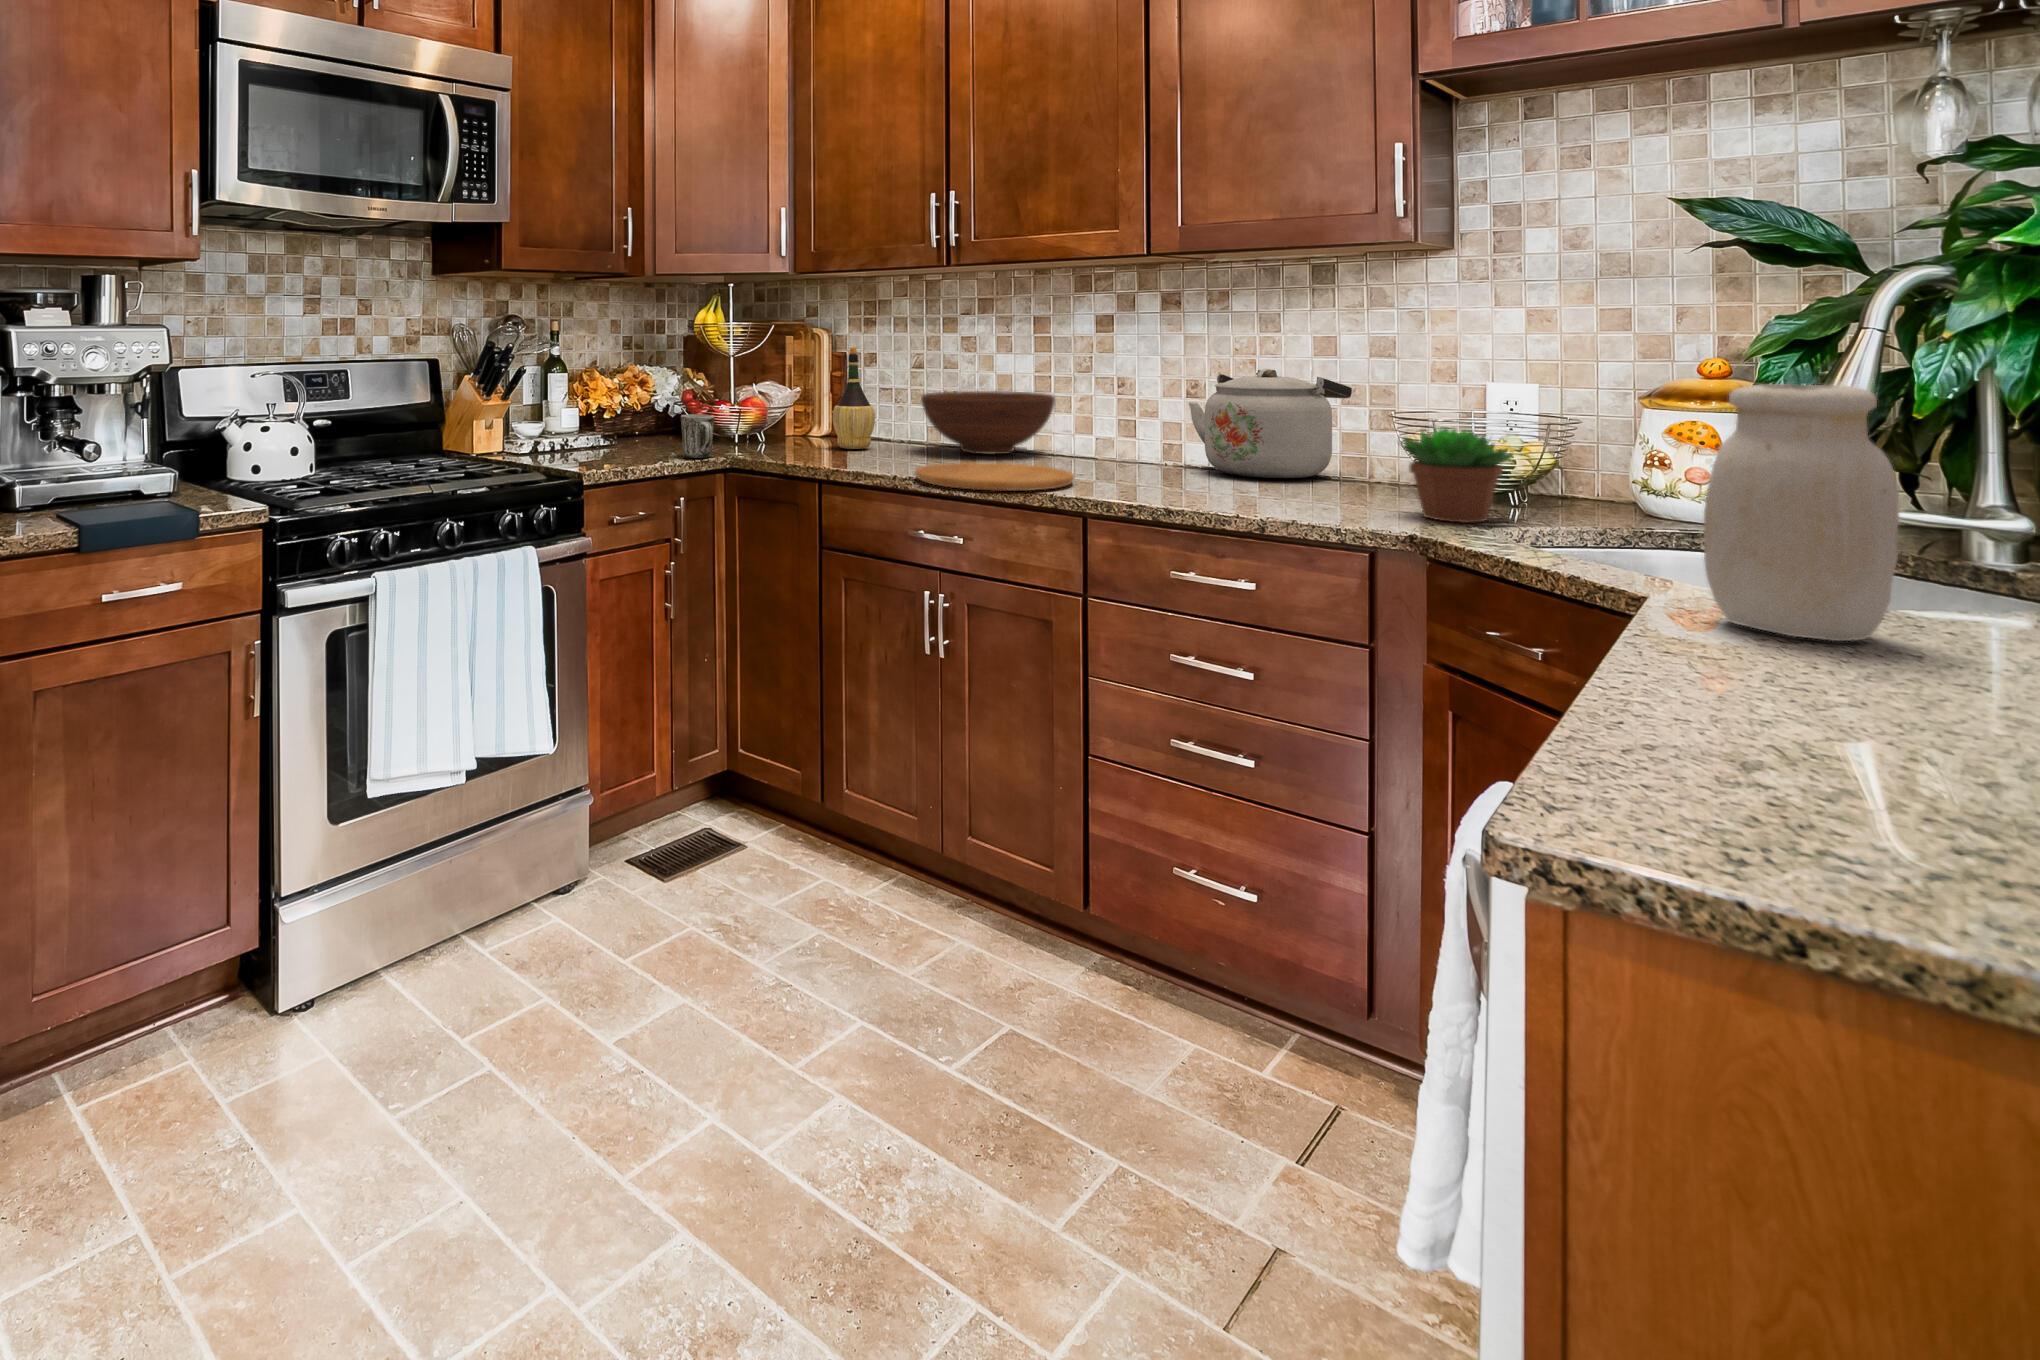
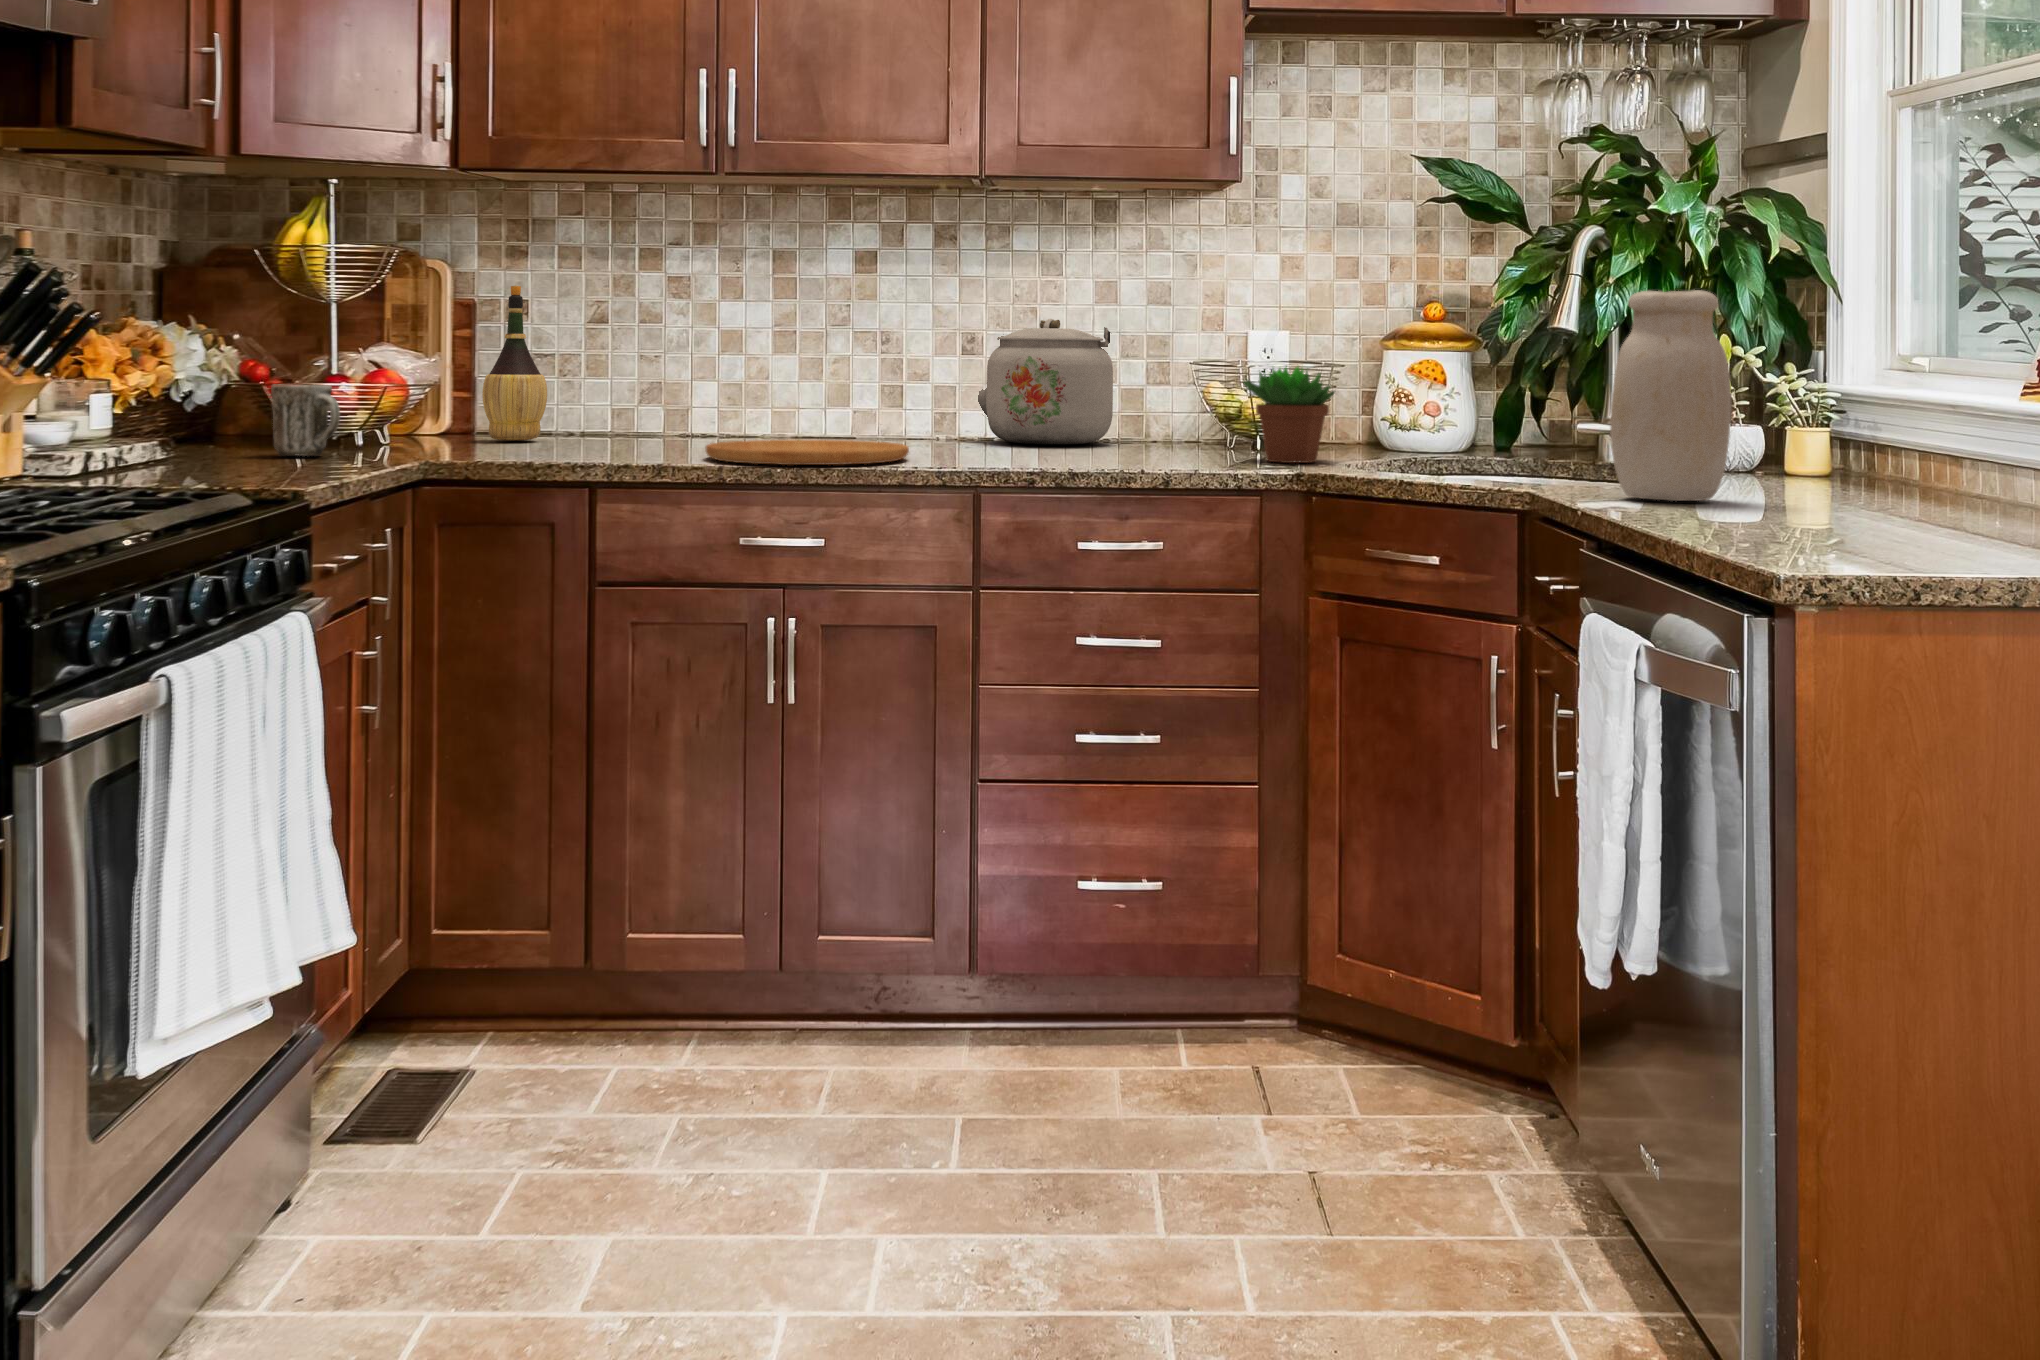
fruit bowl: present [921,391,1055,454] -> none [616,356,794,439]

